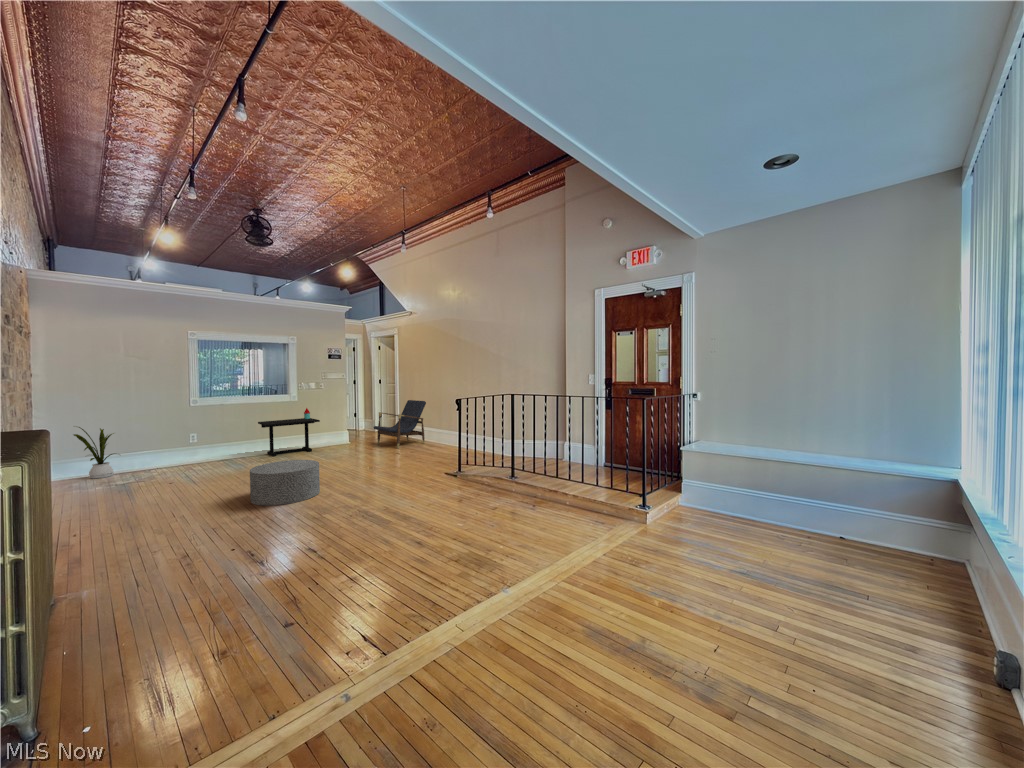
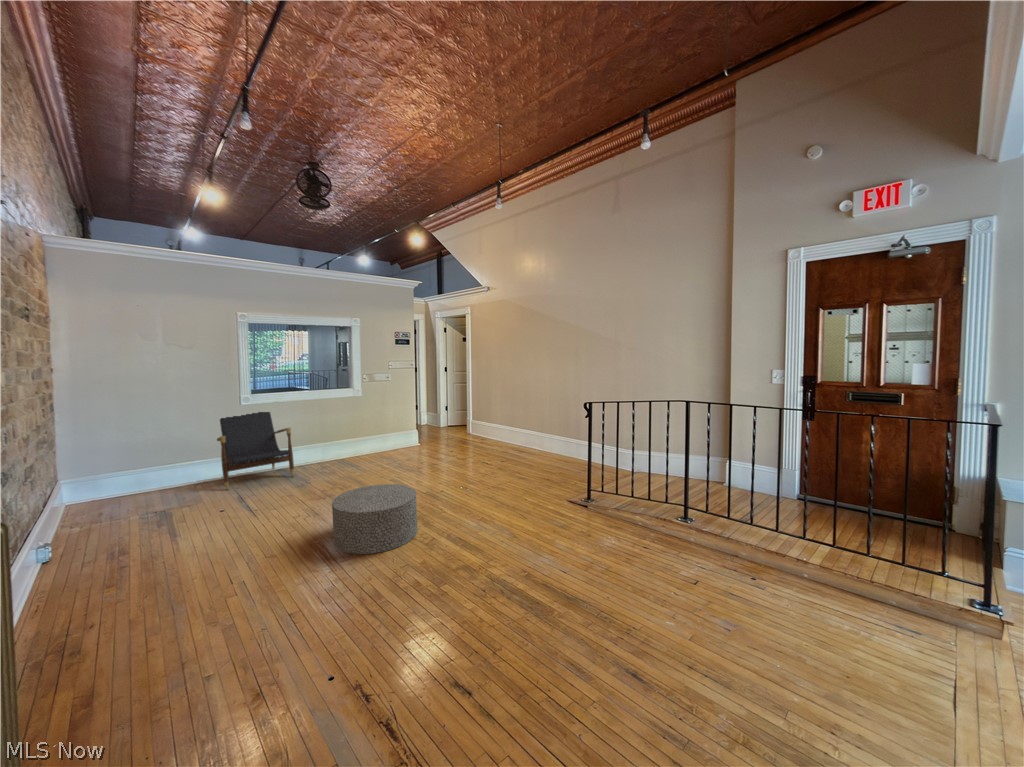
lounge chair: present [373,400,426,449] -> present [217,412,294,490]
side table: present [258,408,320,457] -> none [320,404,390,465]
house plant: present [74,427,114,479] -> none [113,435,173,496]

